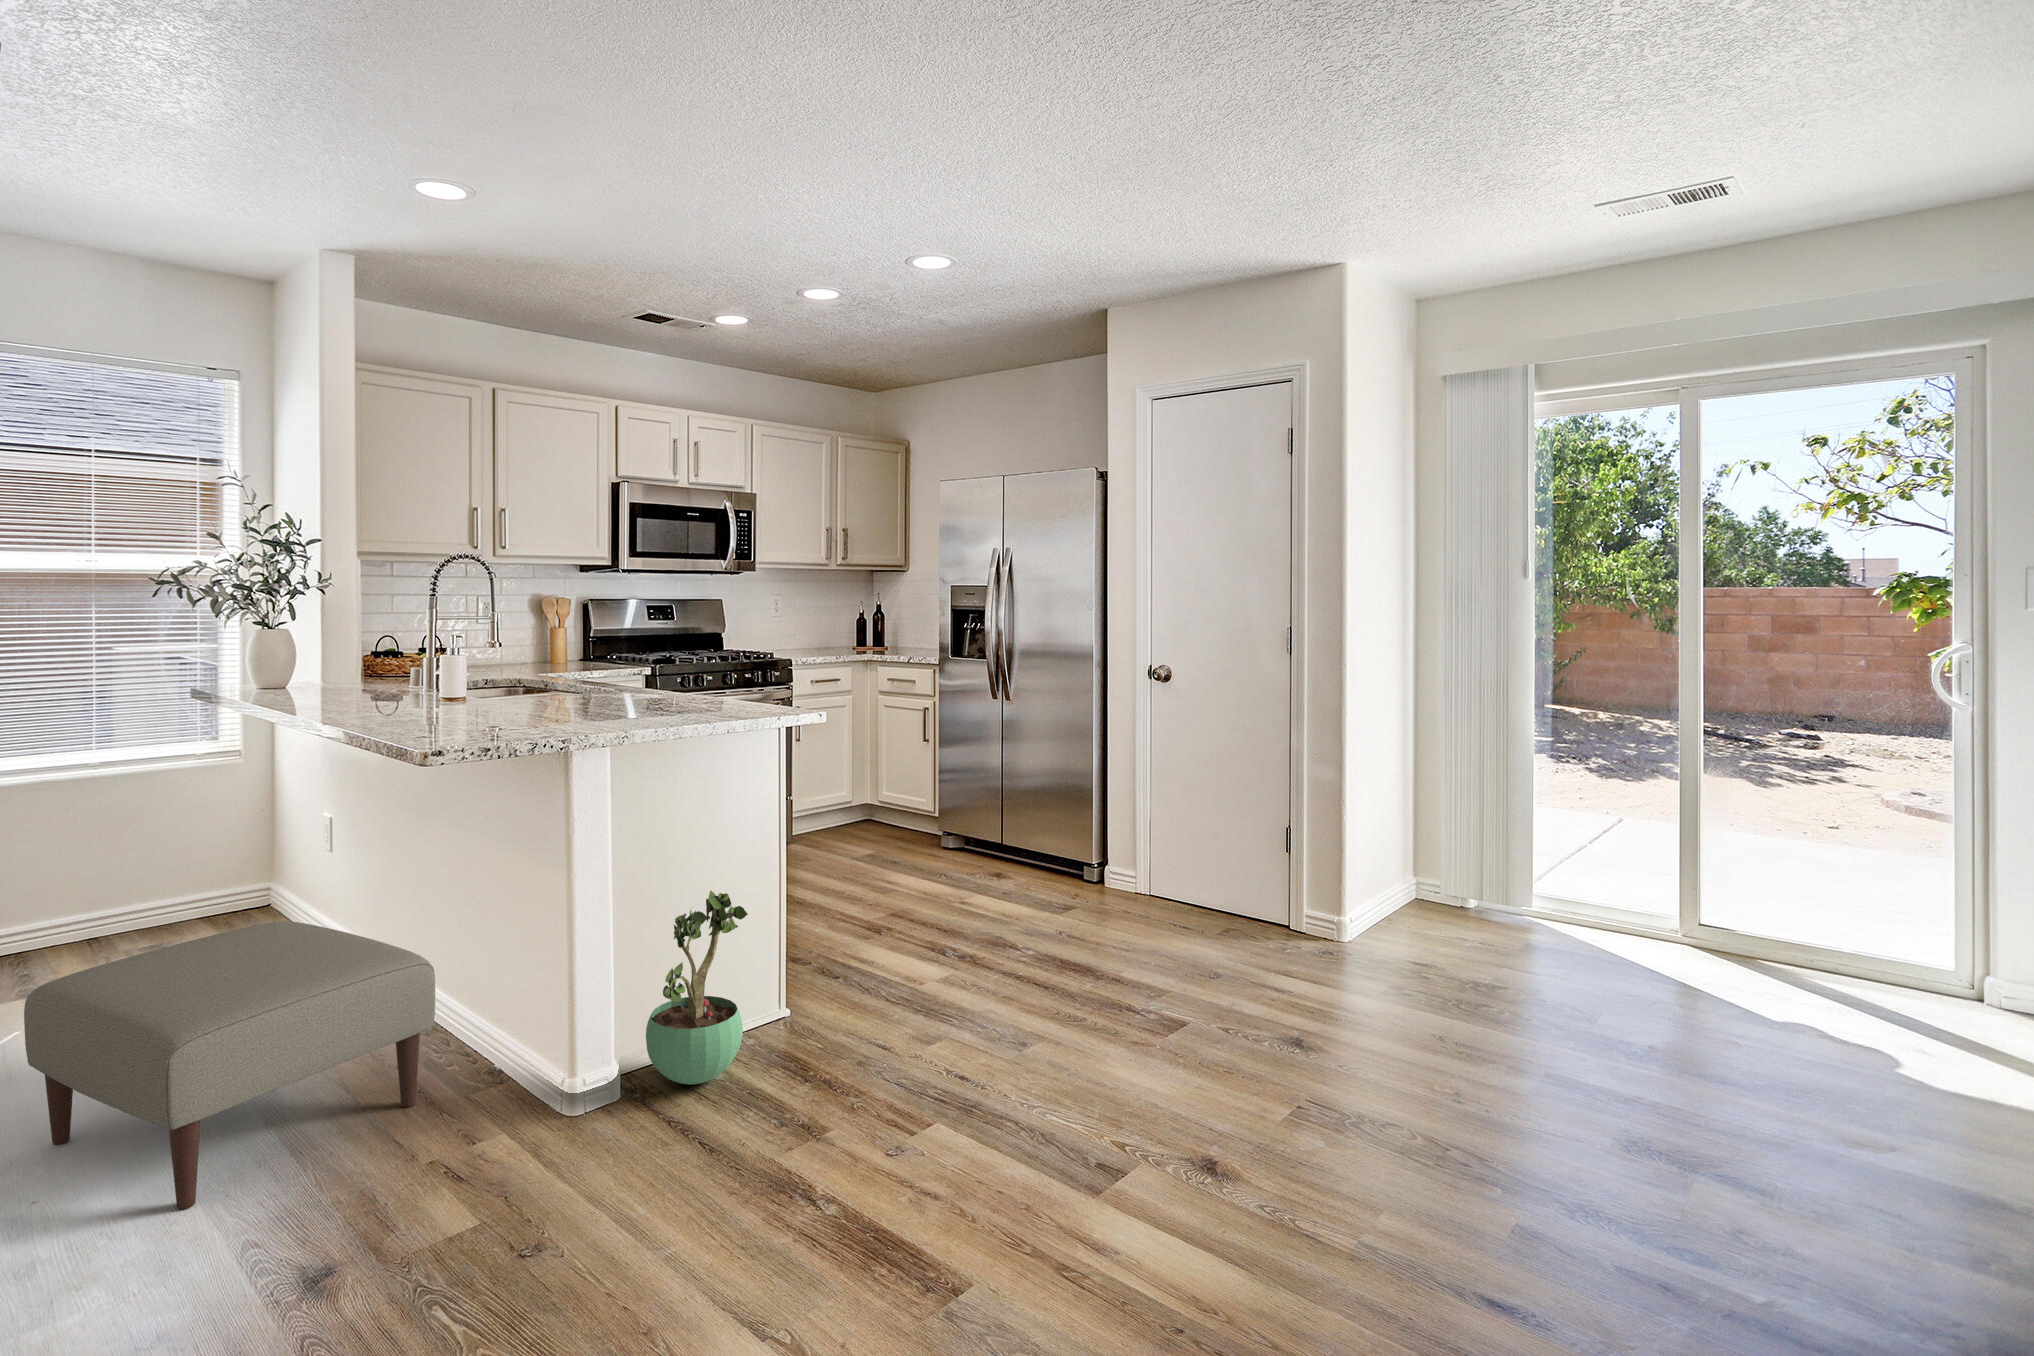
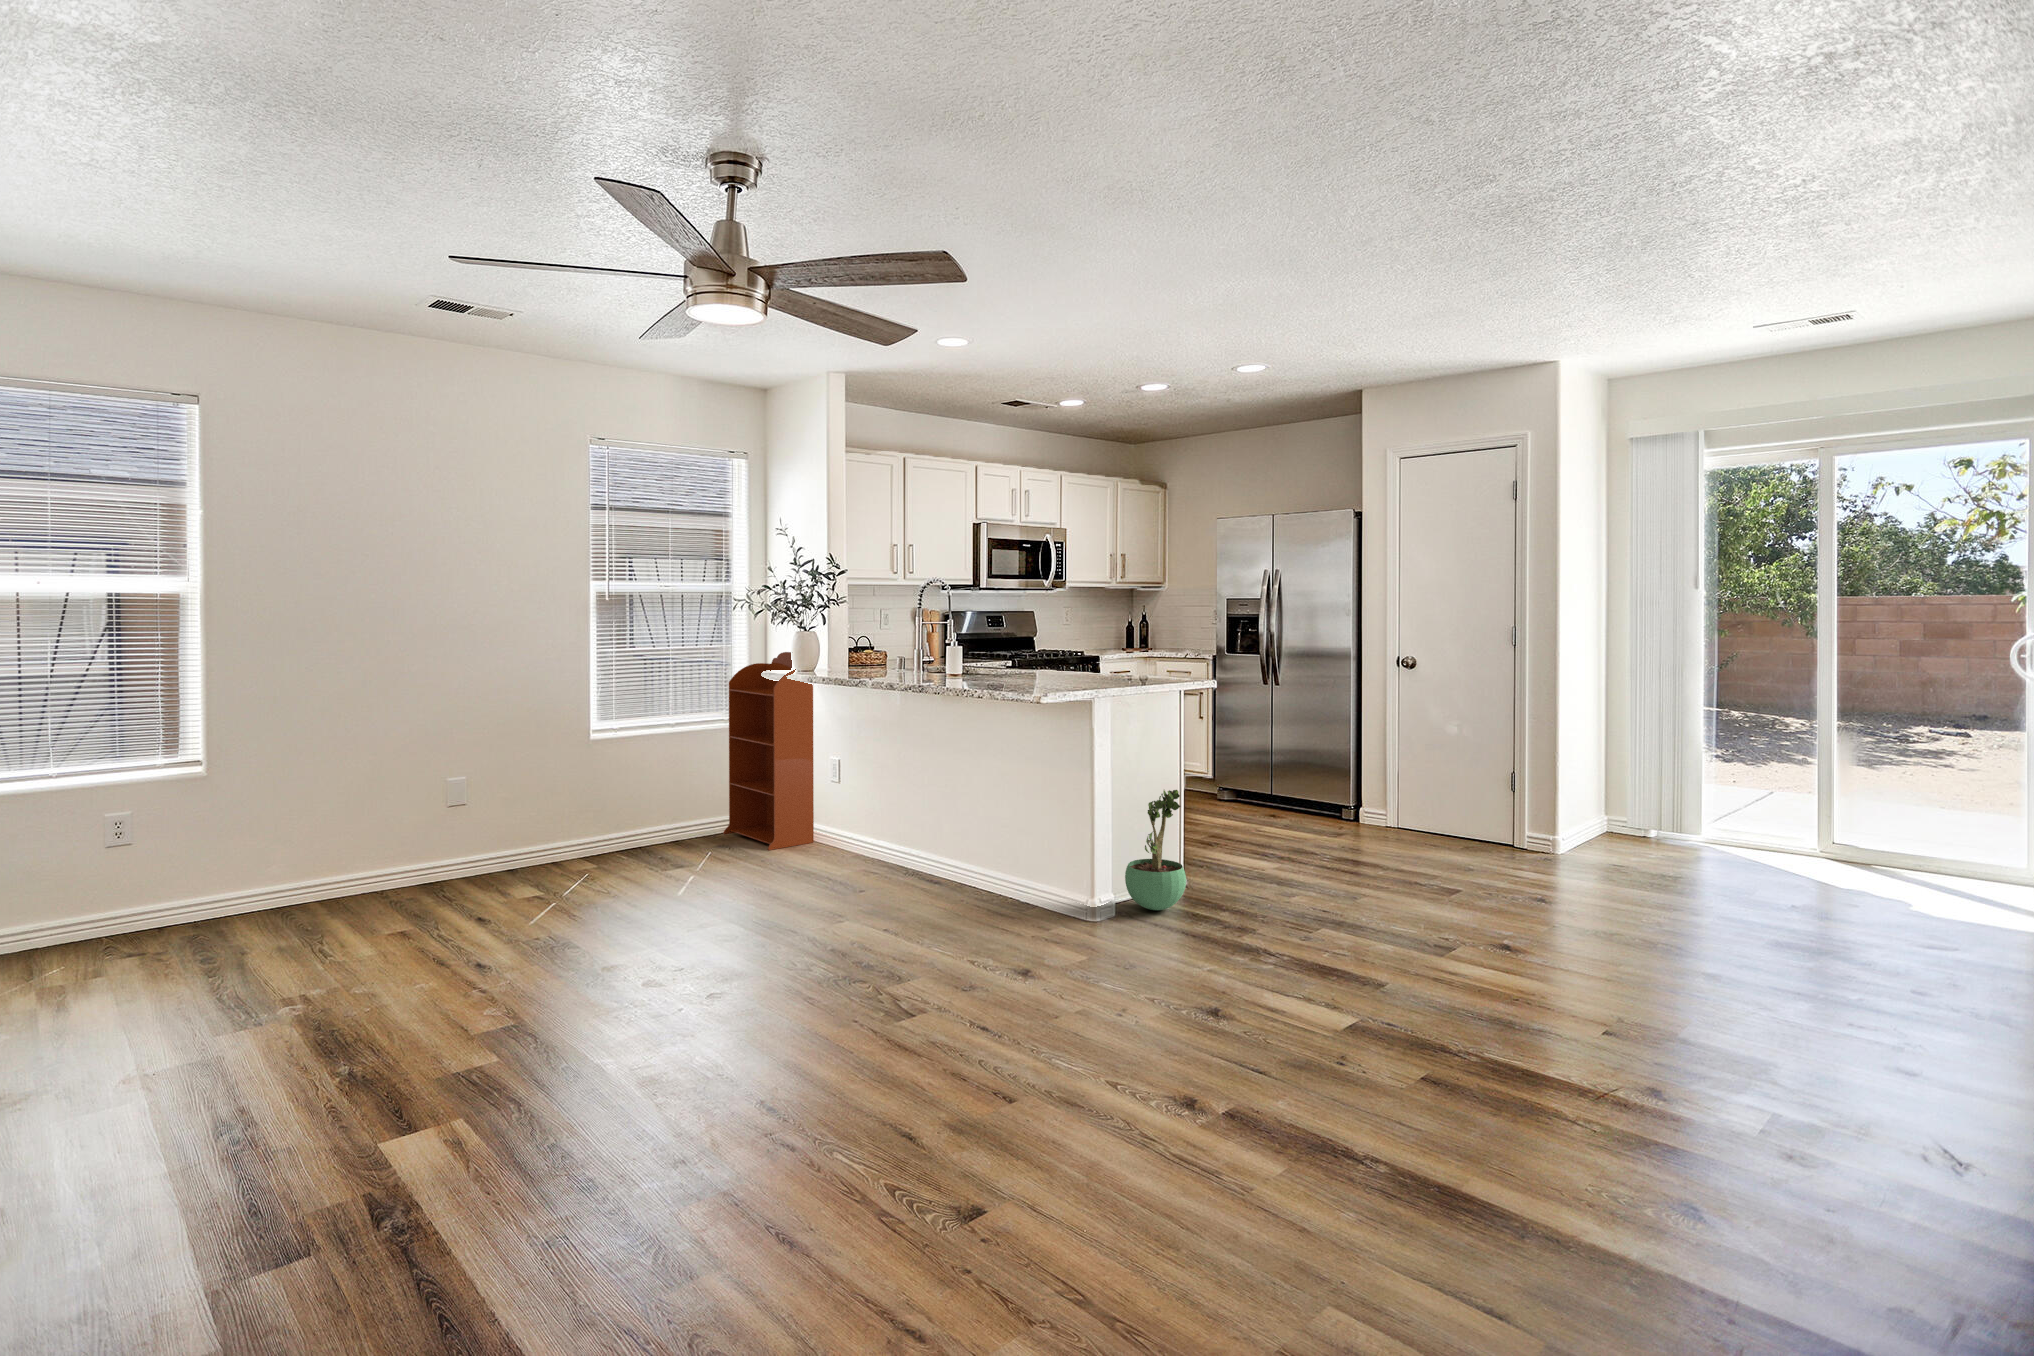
bookcase: none [181,665,299,961] -> present [723,652,814,850]
ottoman: present [24,921,435,1209] -> none [782,808,1001,951]

